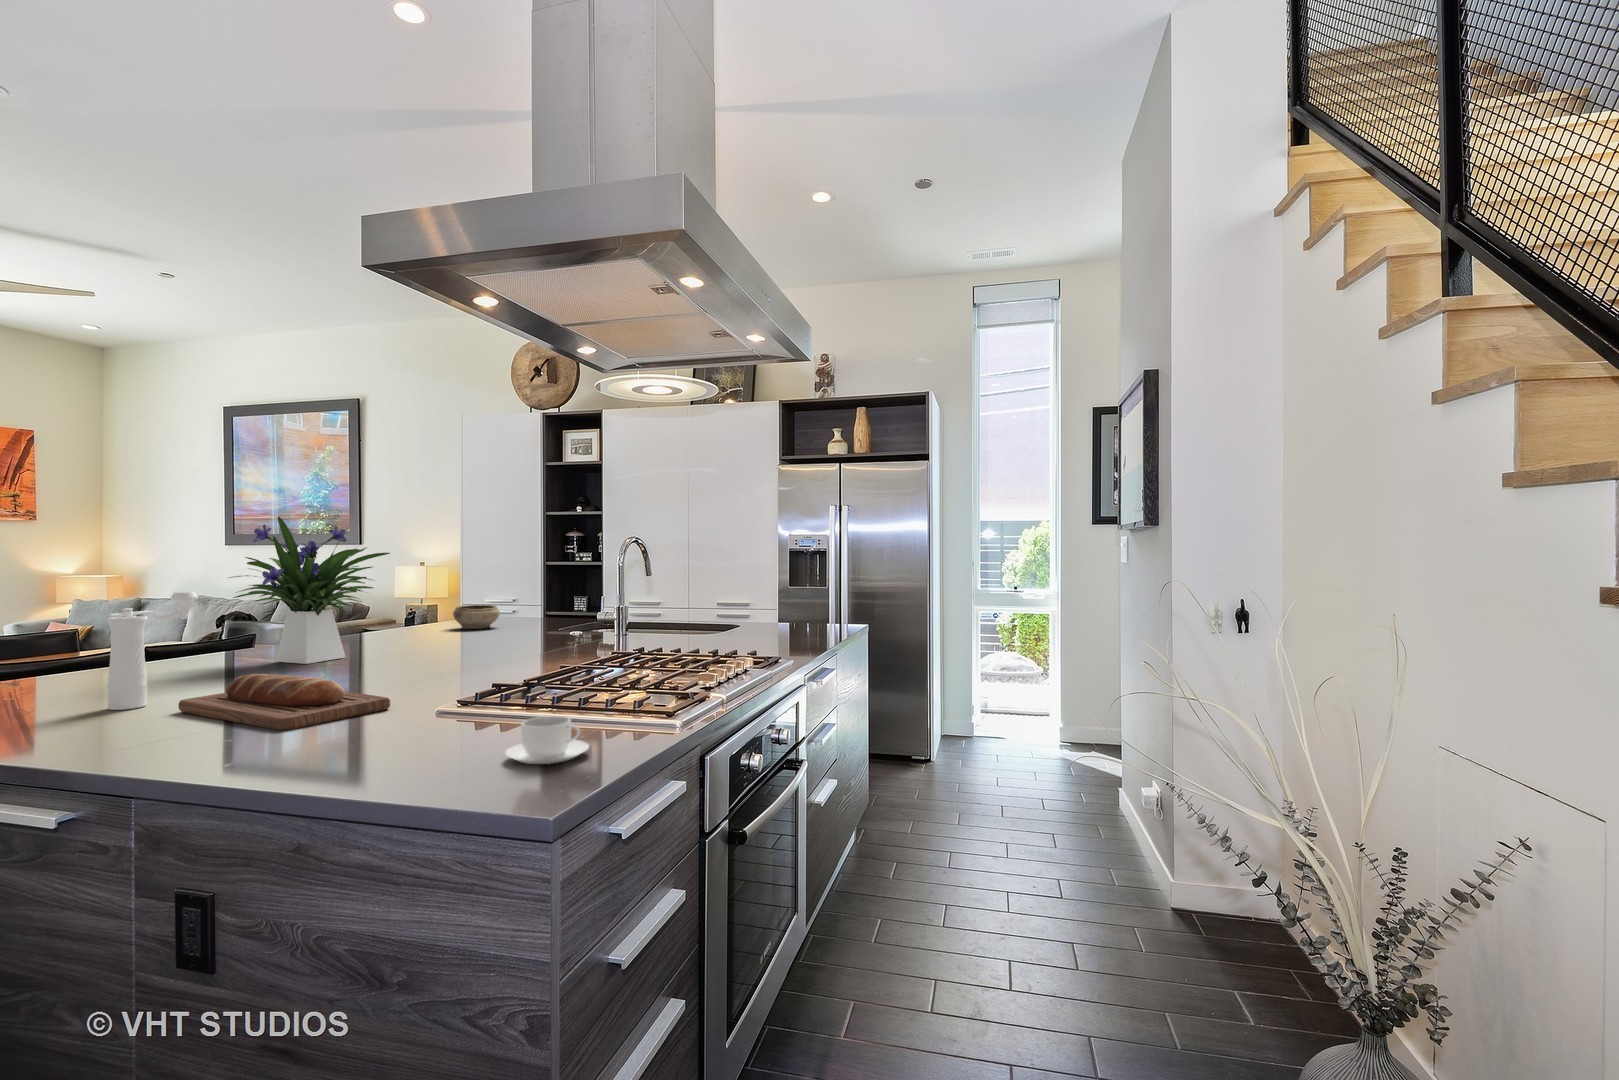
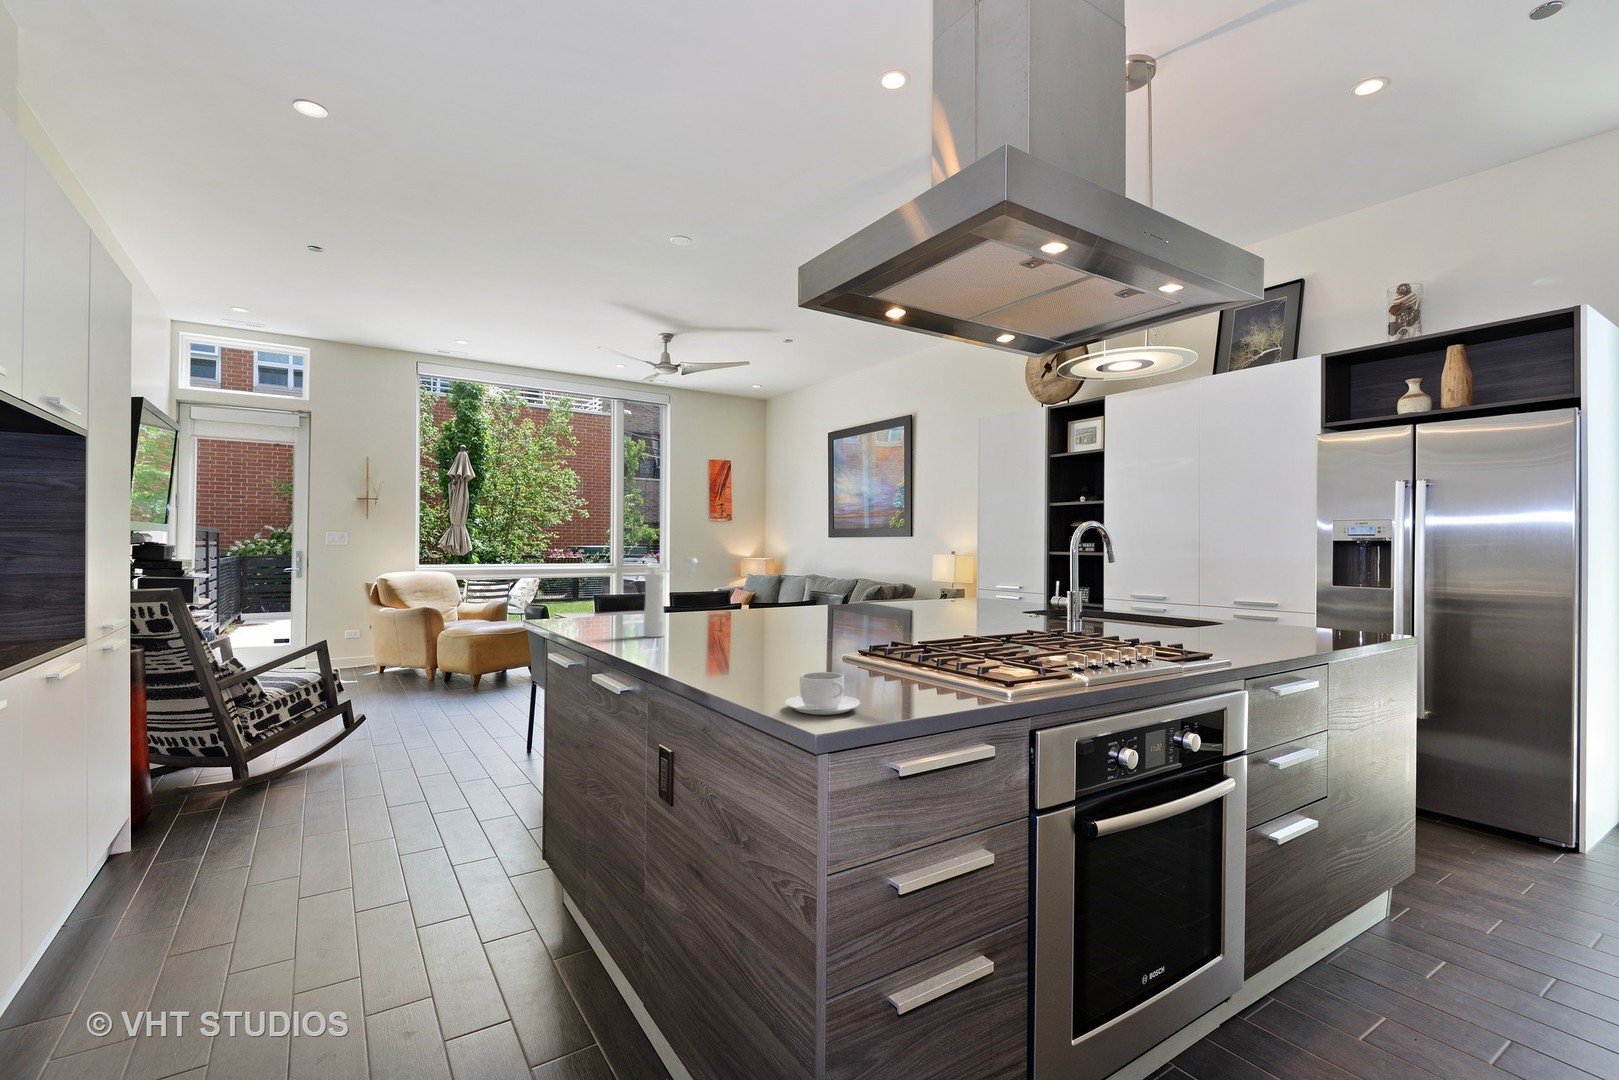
flower arrangement: present [229,517,390,664] -> none [738,504,845,621]
ceramic bowl: present [453,605,500,629] -> none [927,585,967,607]
bread loaf: present [178,674,390,730] -> none [671,620,783,662]

